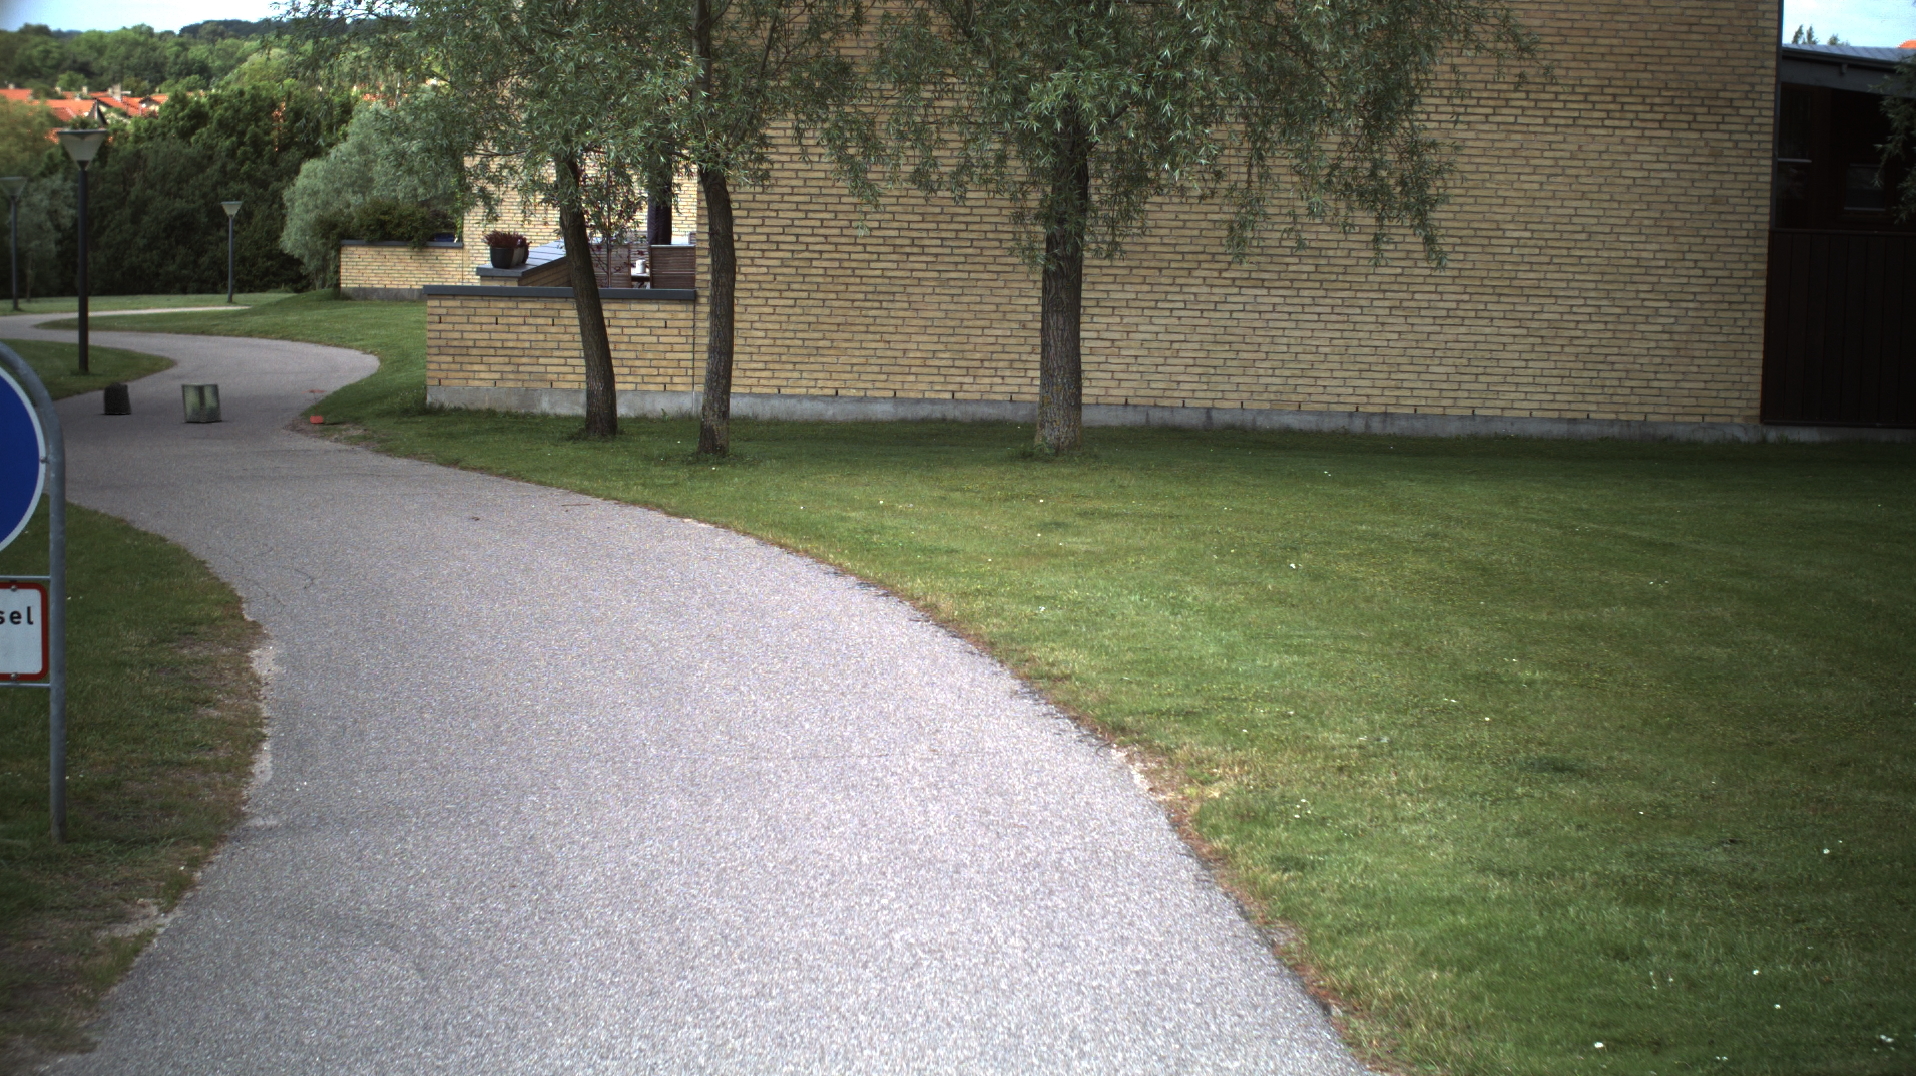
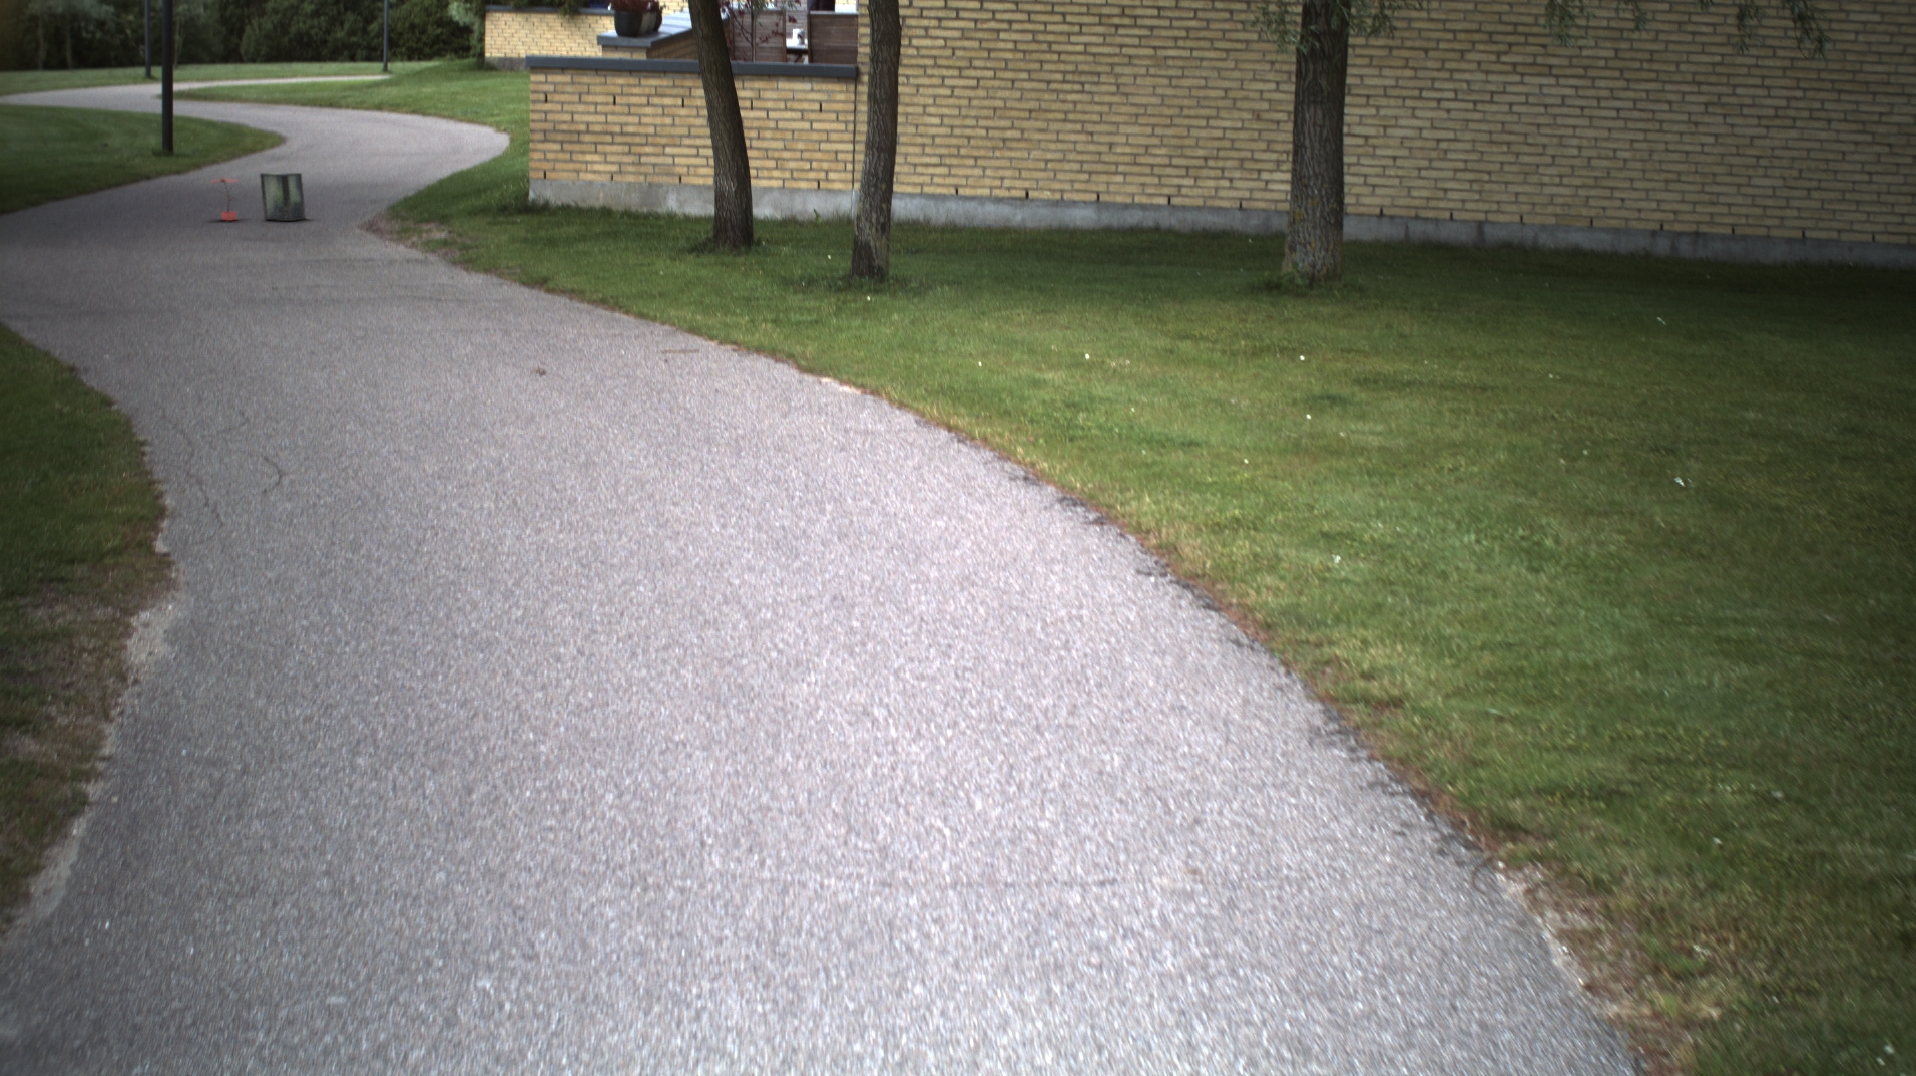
backpack: present [103,382,132,414] -> none [153,169,185,209]
potted plant: present [302,389,325,423] -> present [211,178,238,221]

